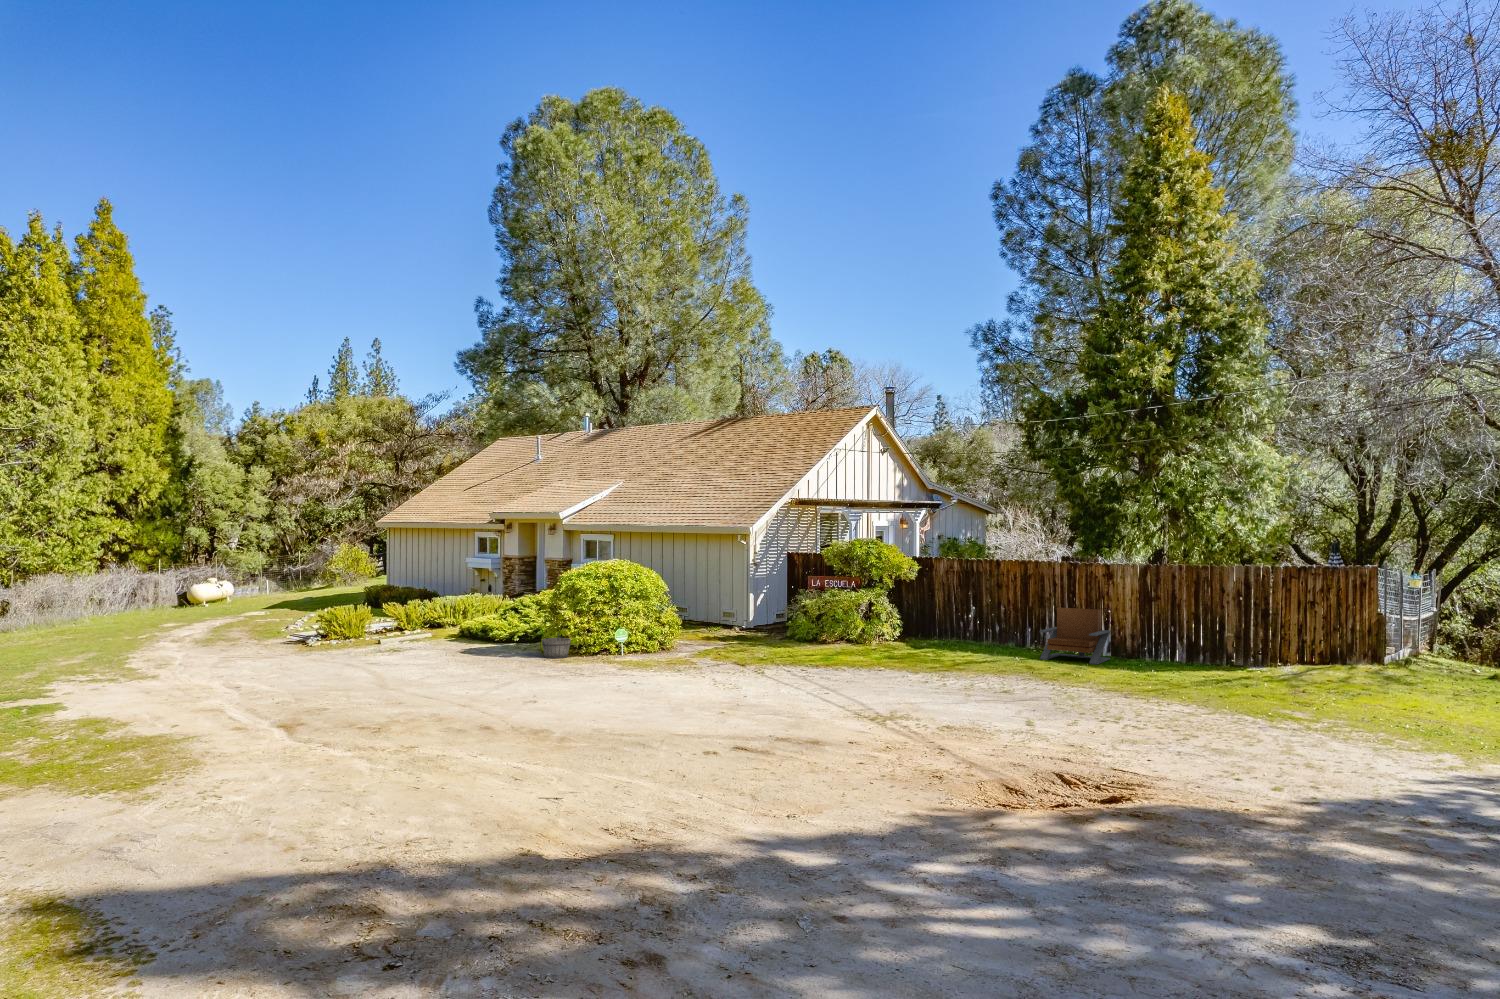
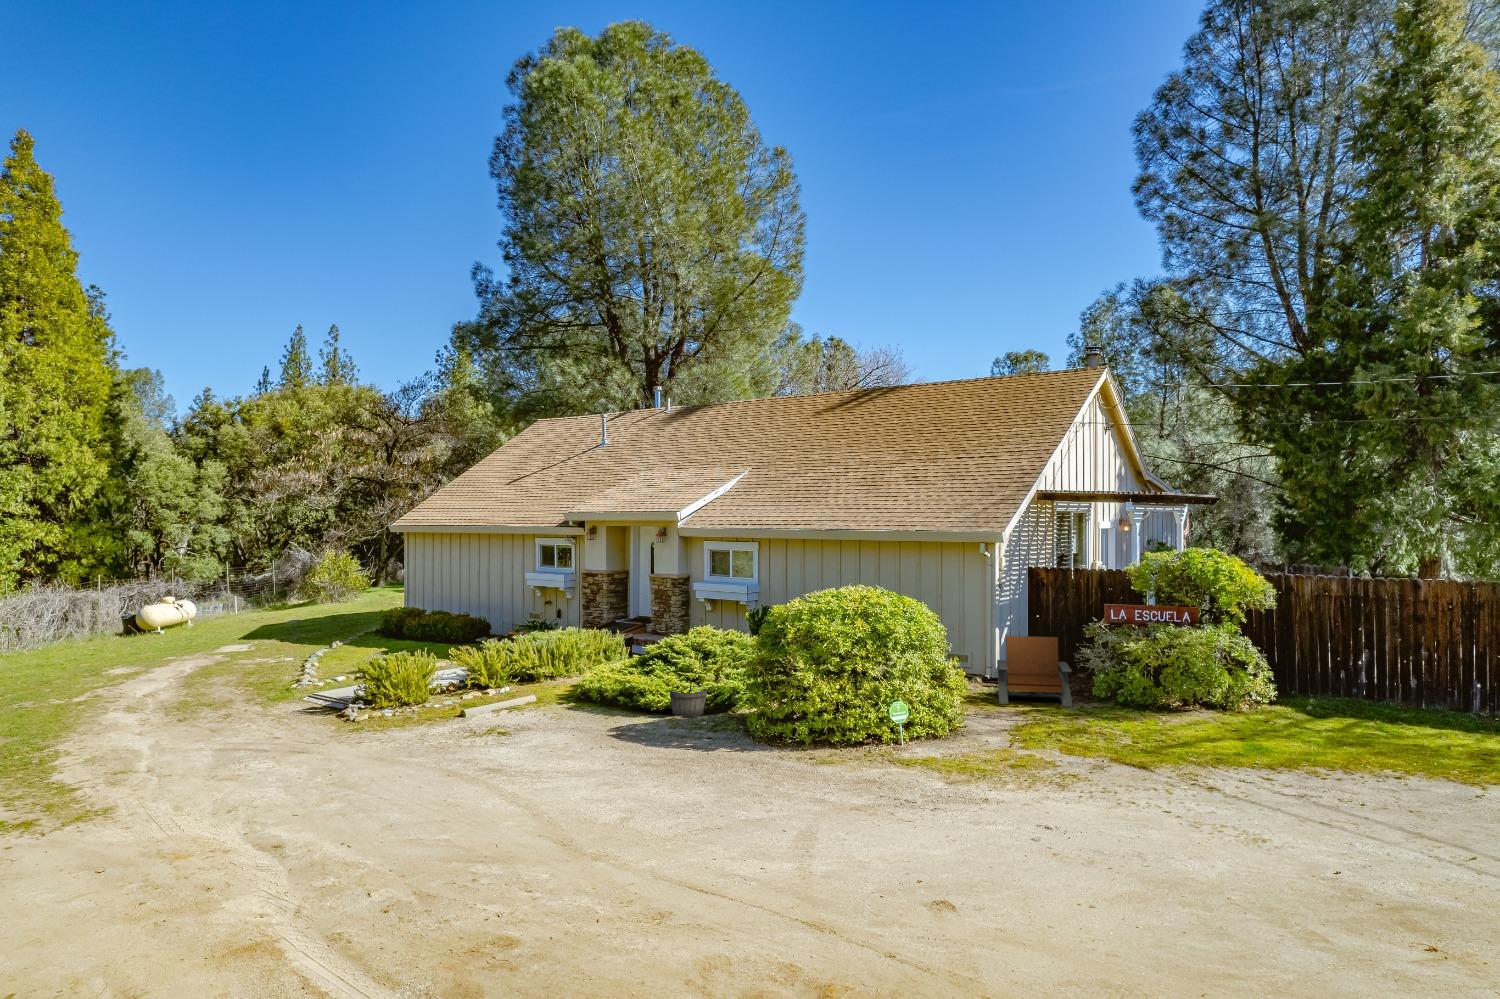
lounge chair: present [1040,607,1110,664] -> present [997,636,1072,707]

